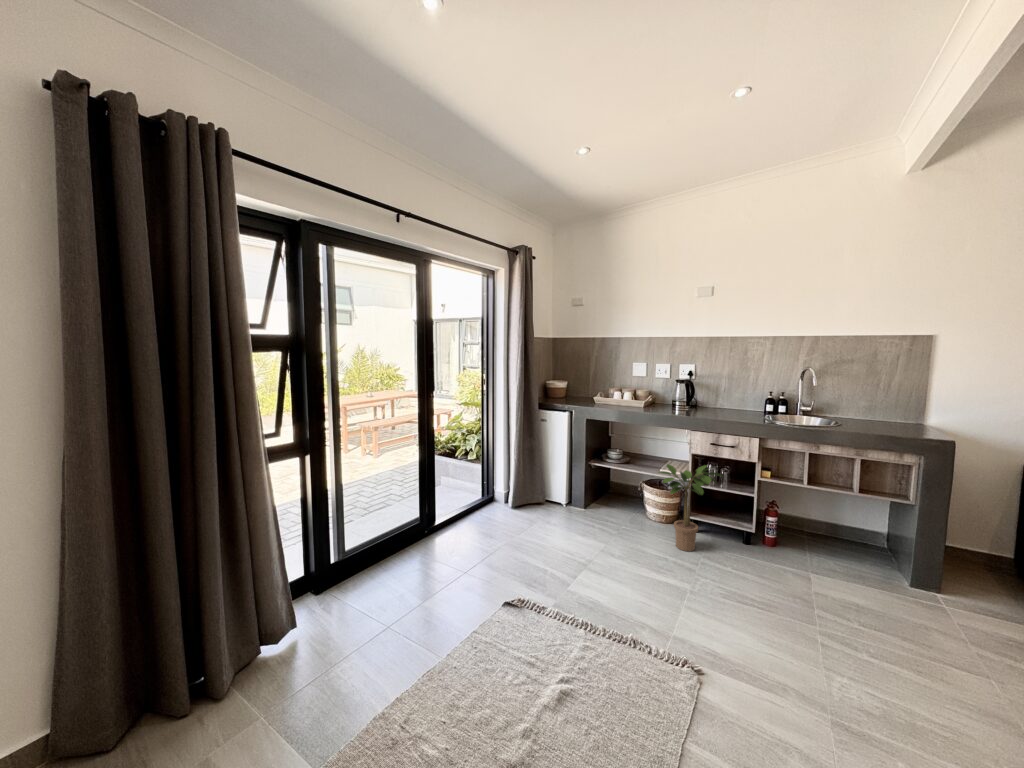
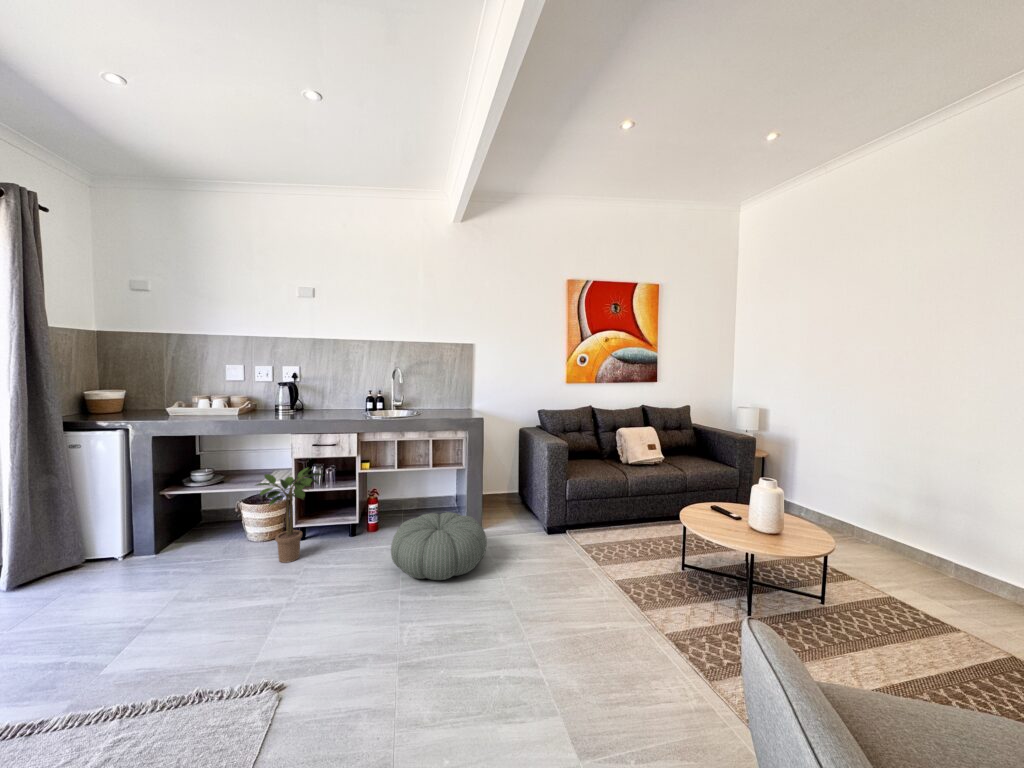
pouf: none [806,552,975,658] -> present [391,512,487,580]

